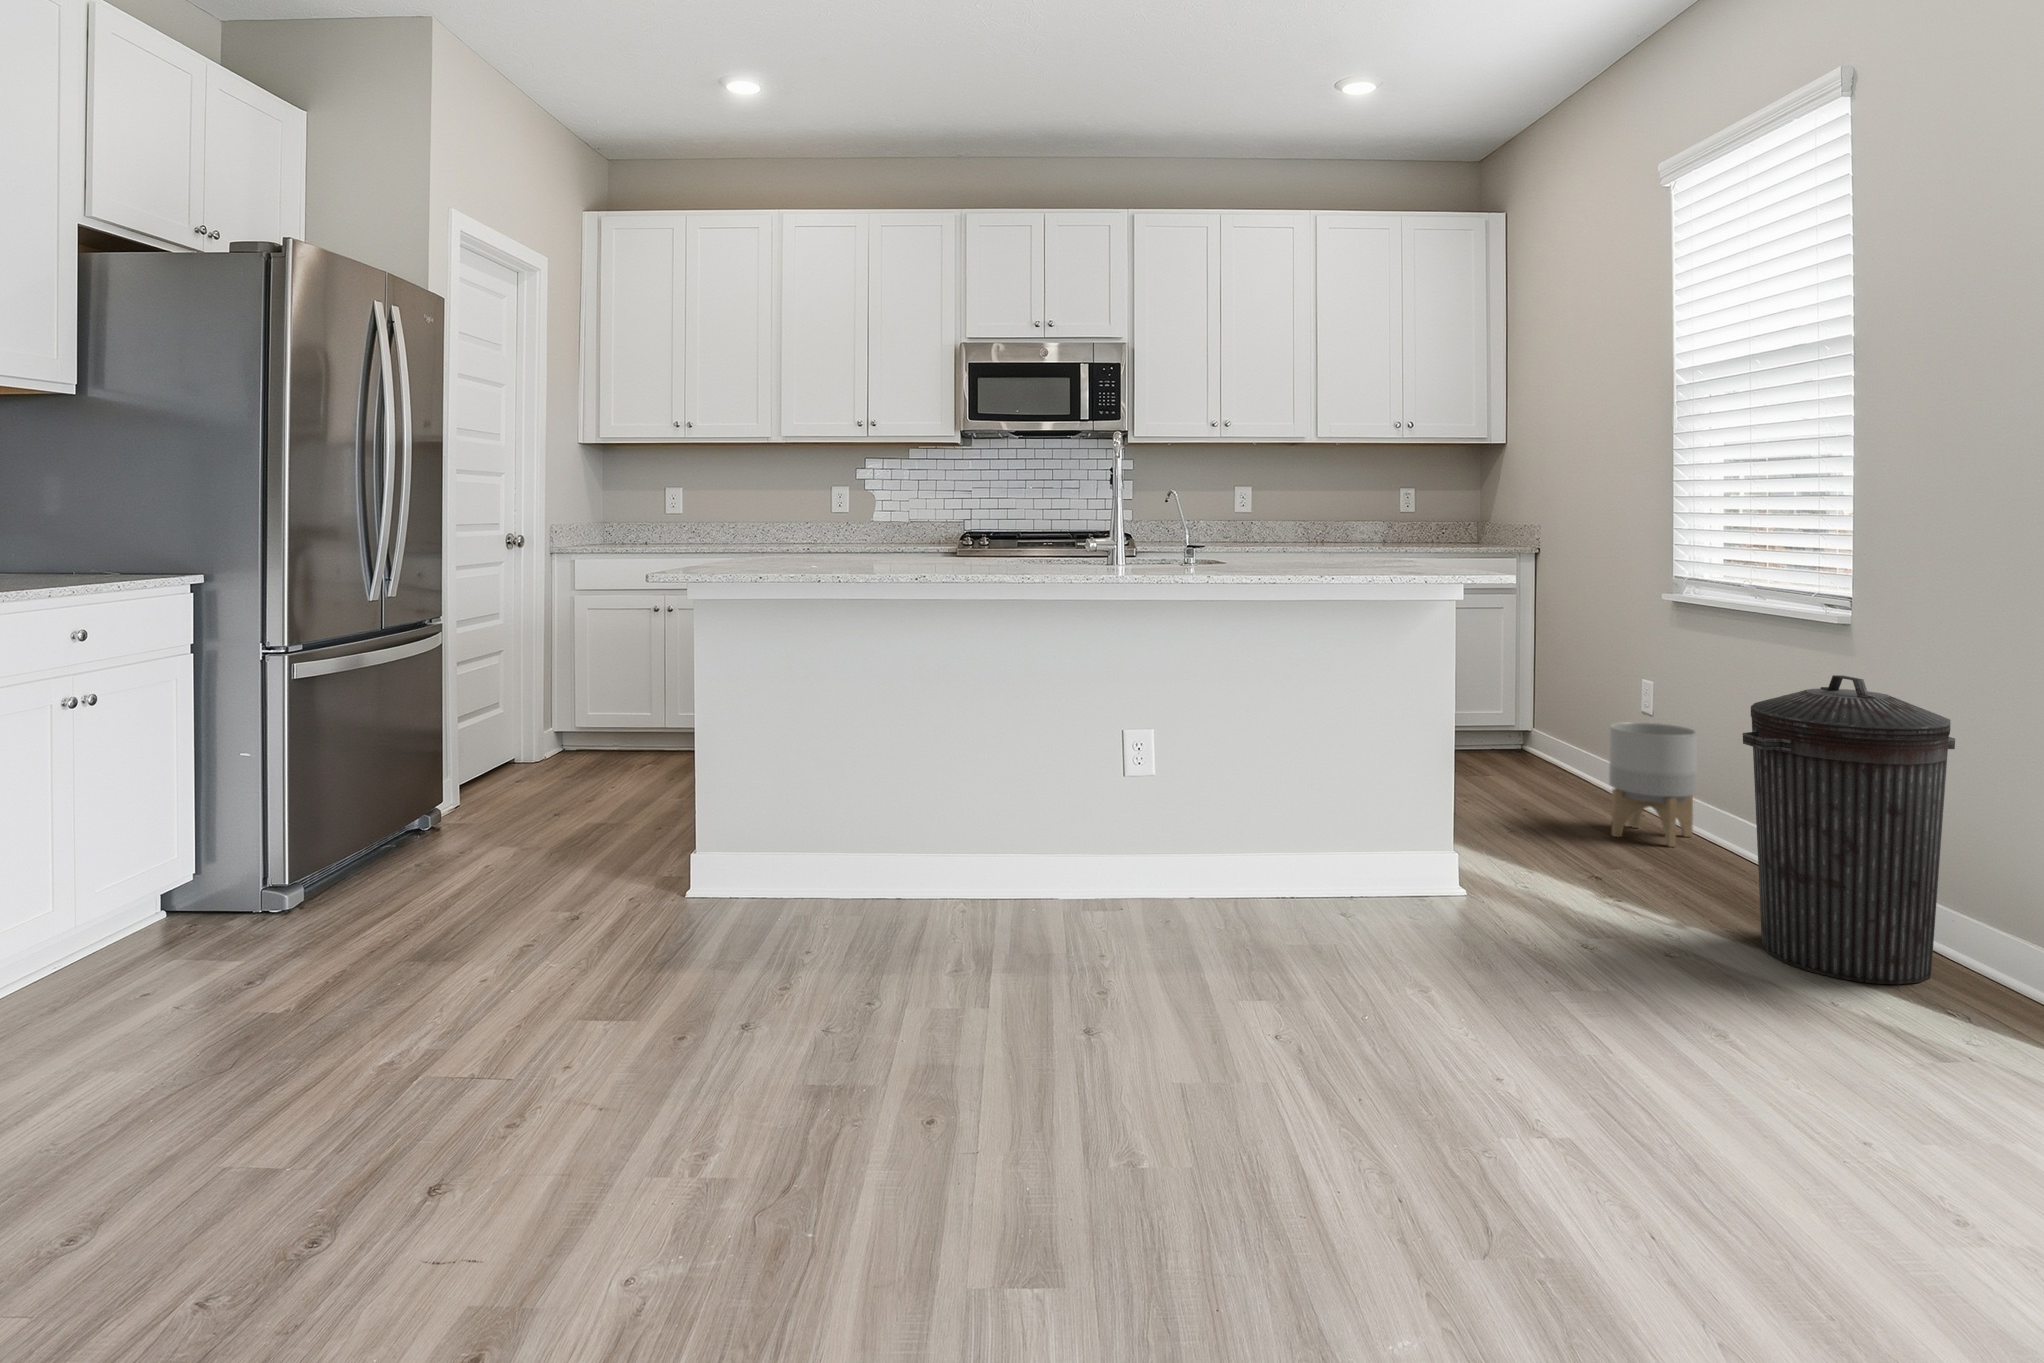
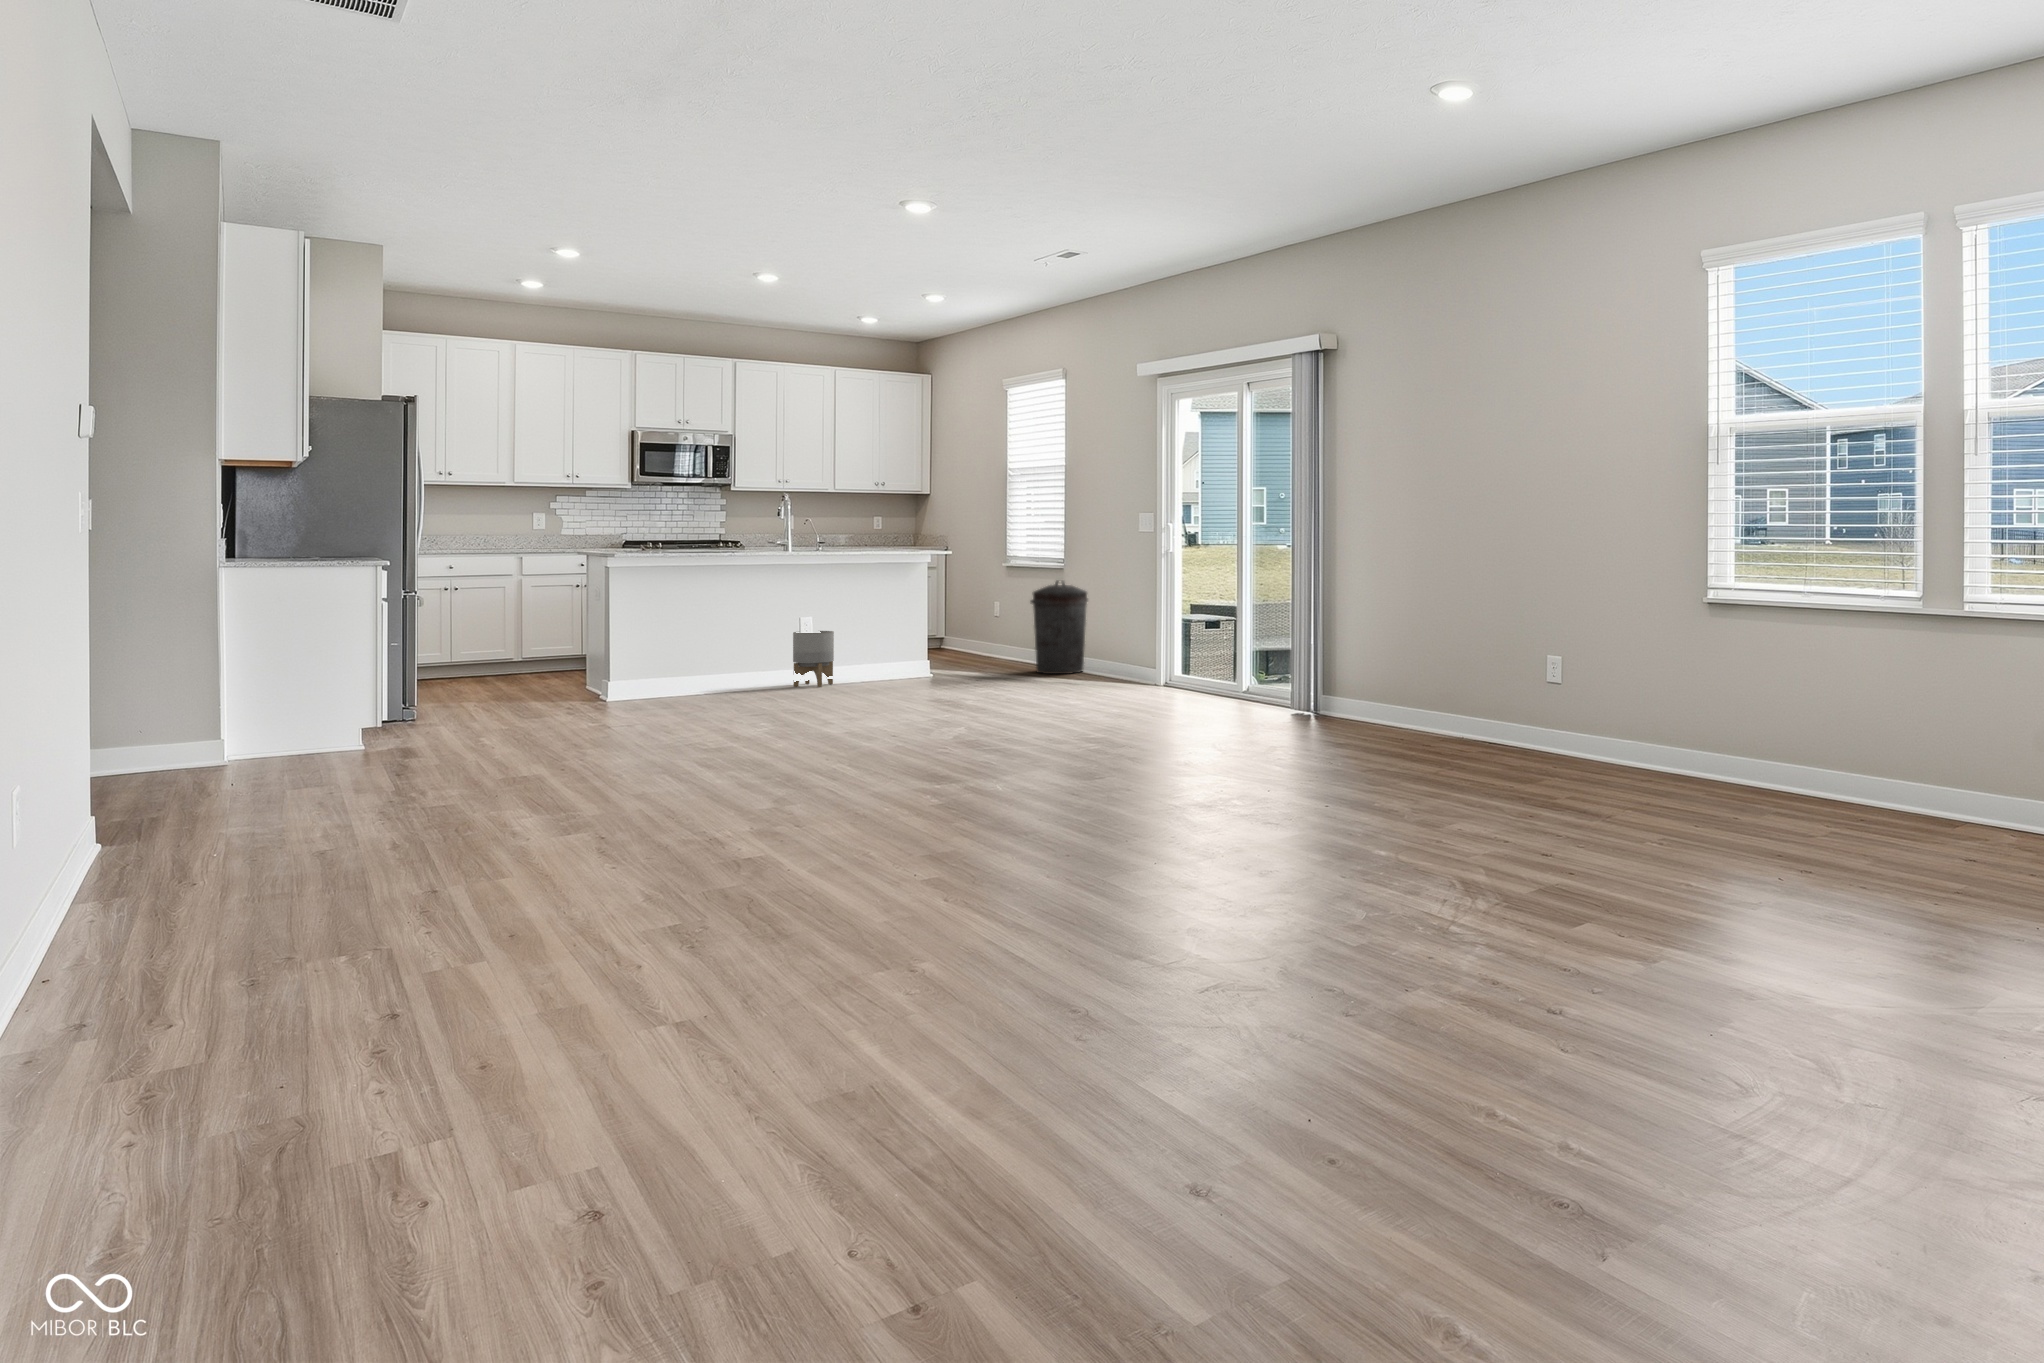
planter: present [1609,722,1698,847] -> present [793,631,834,687]

